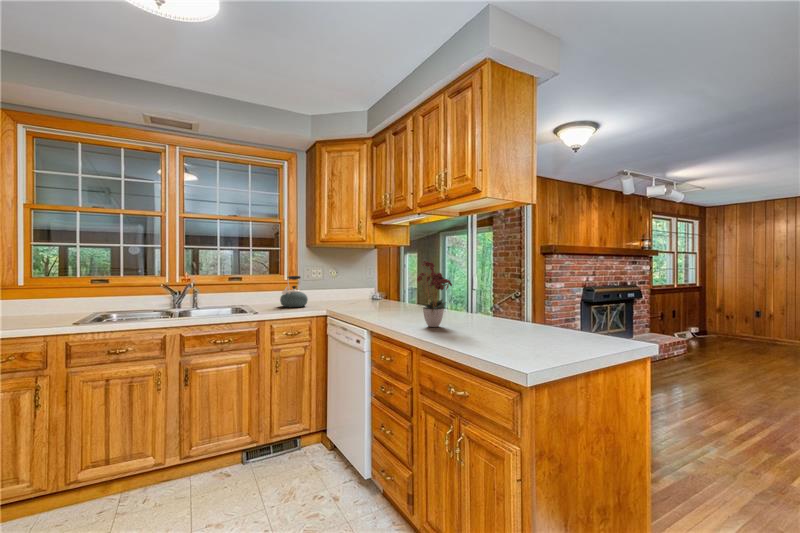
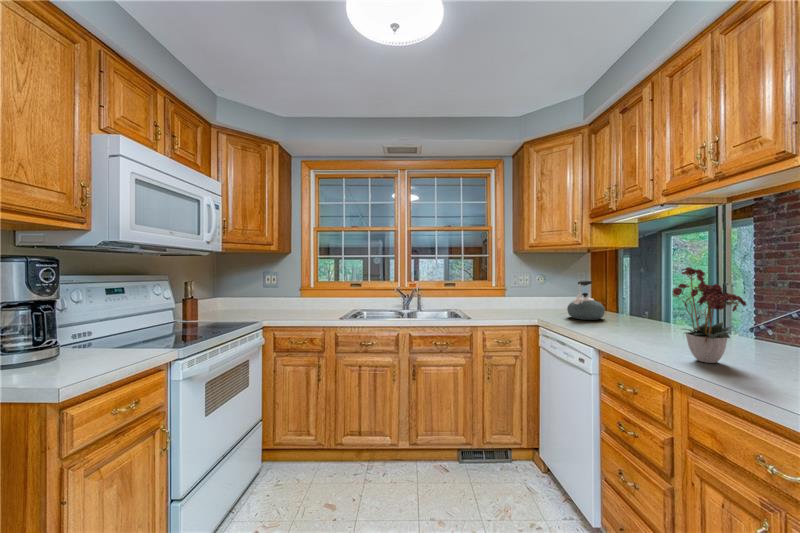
kettle: present [280,276,308,307] -> present [567,281,605,320]

